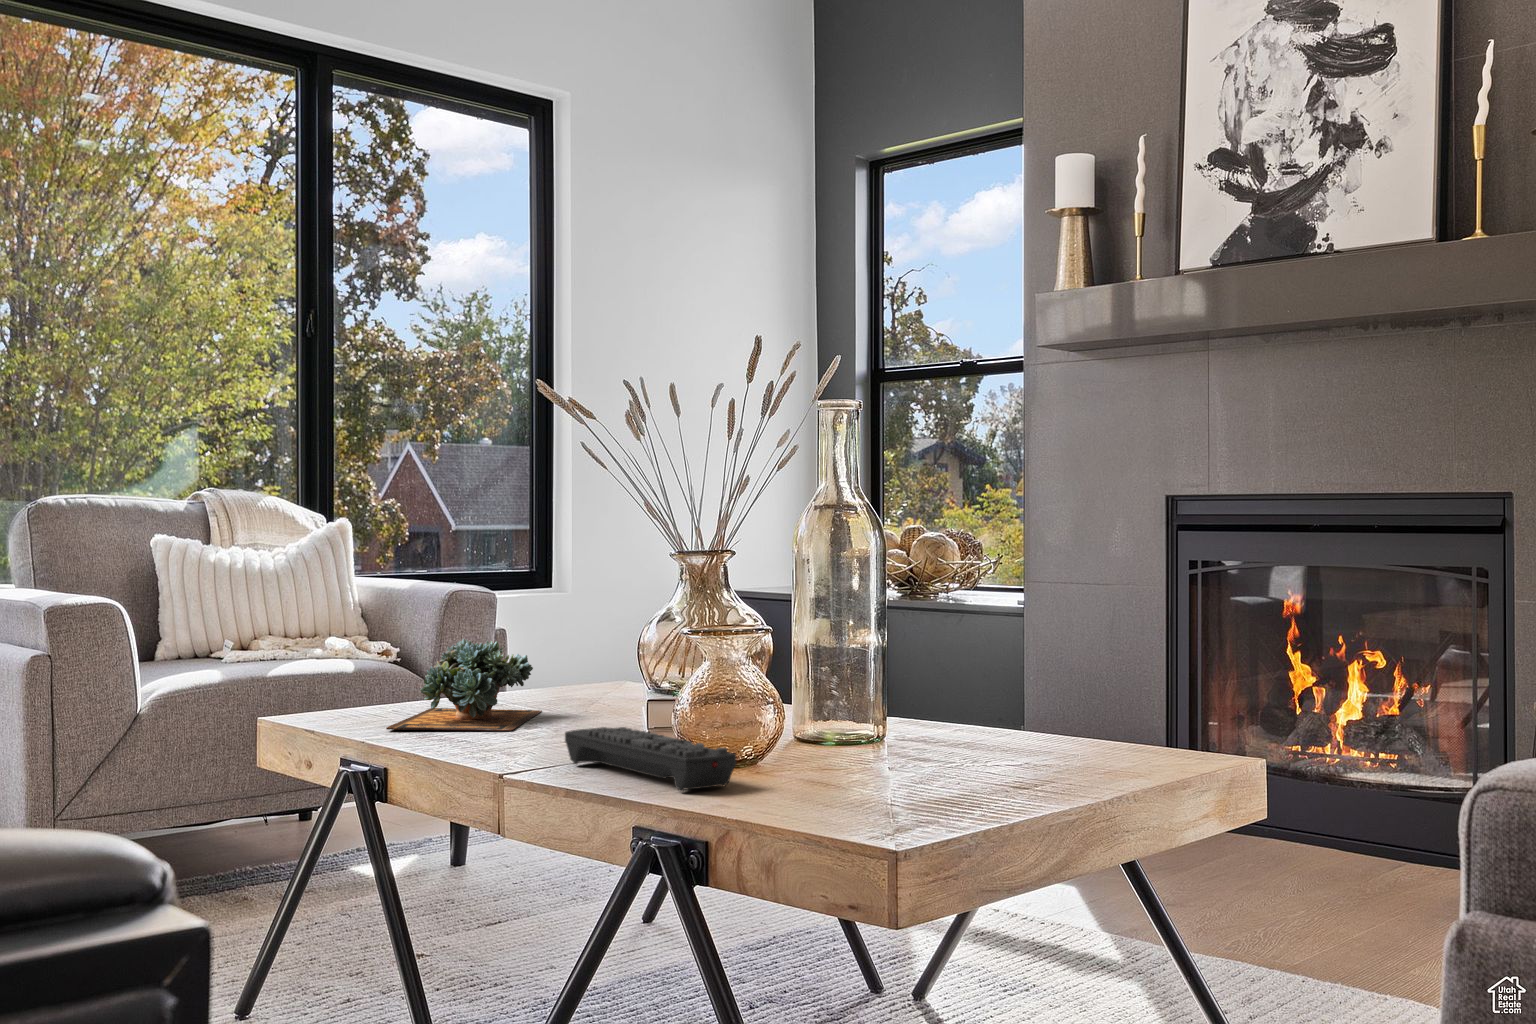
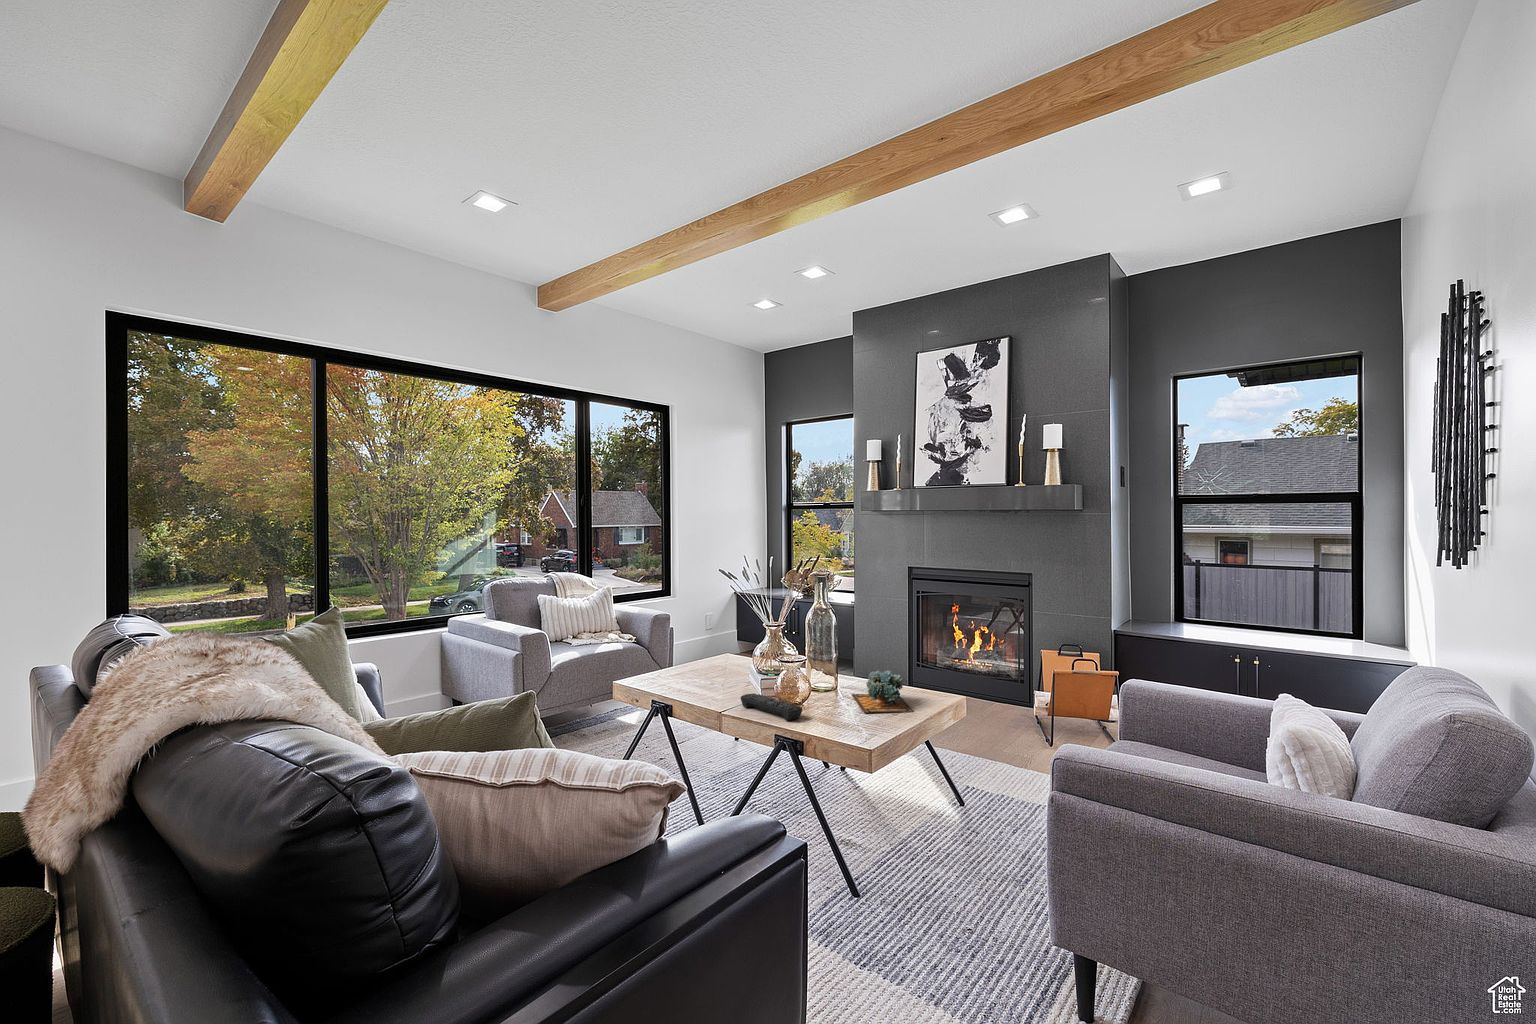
succulent plant: present [386,639,542,731] -> present [852,671,913,713]

